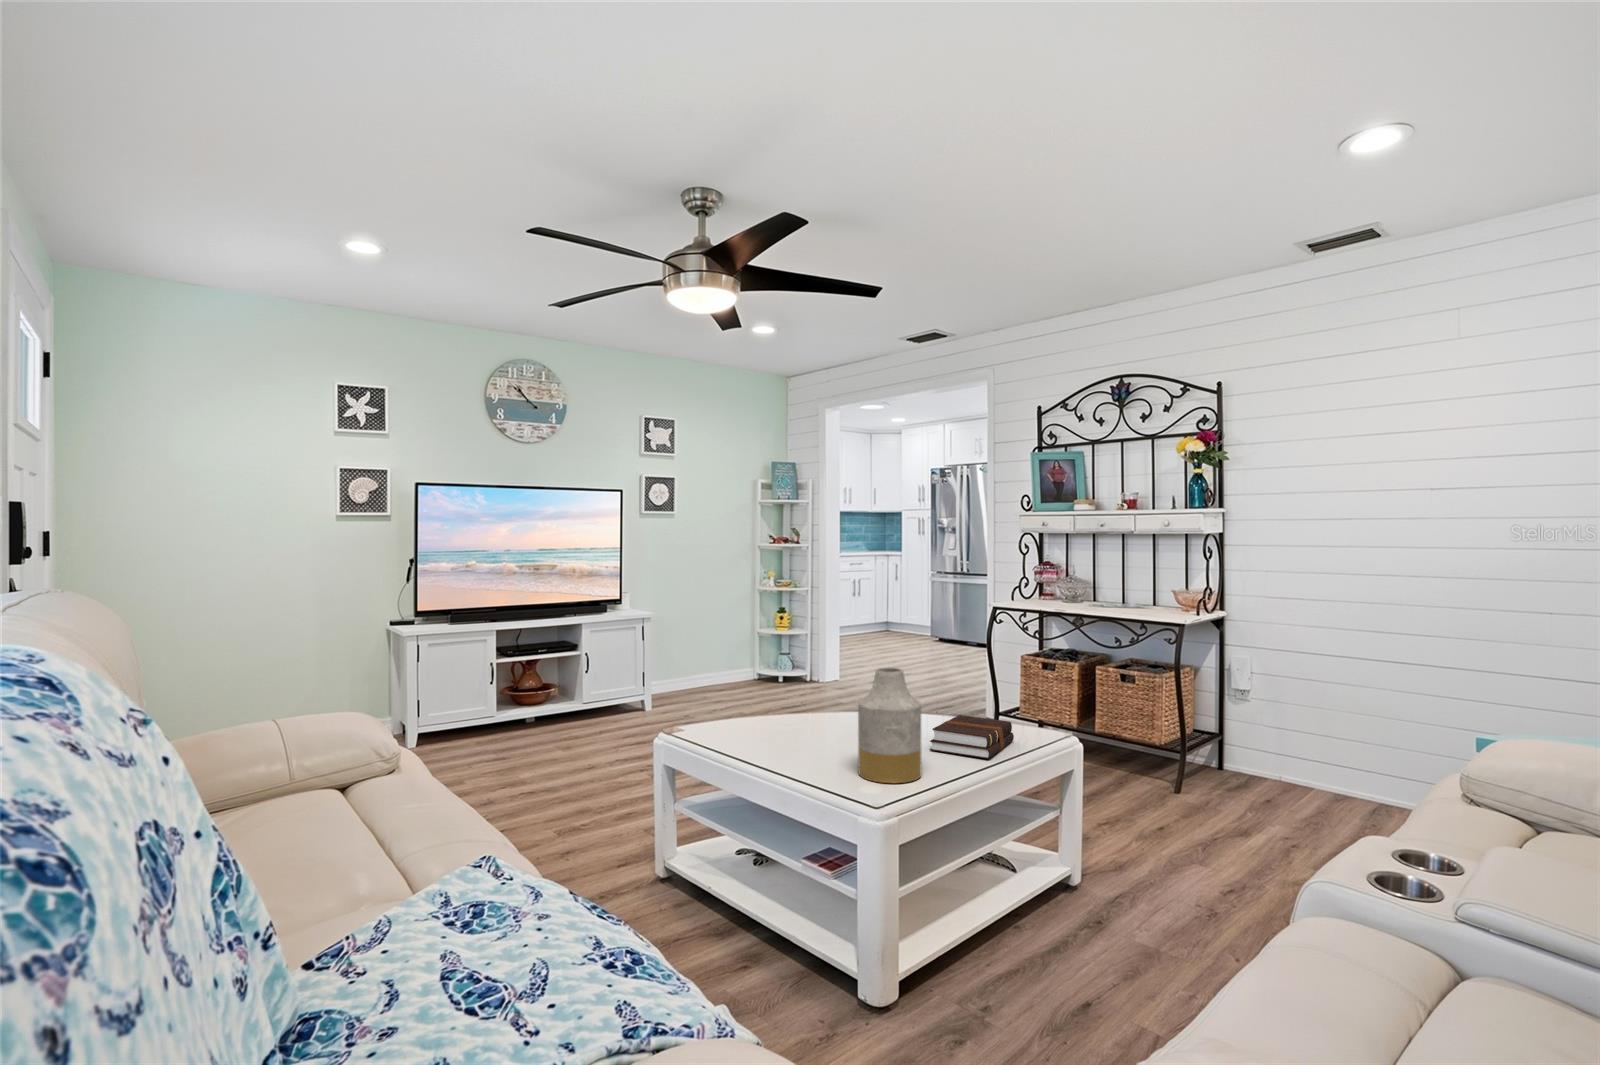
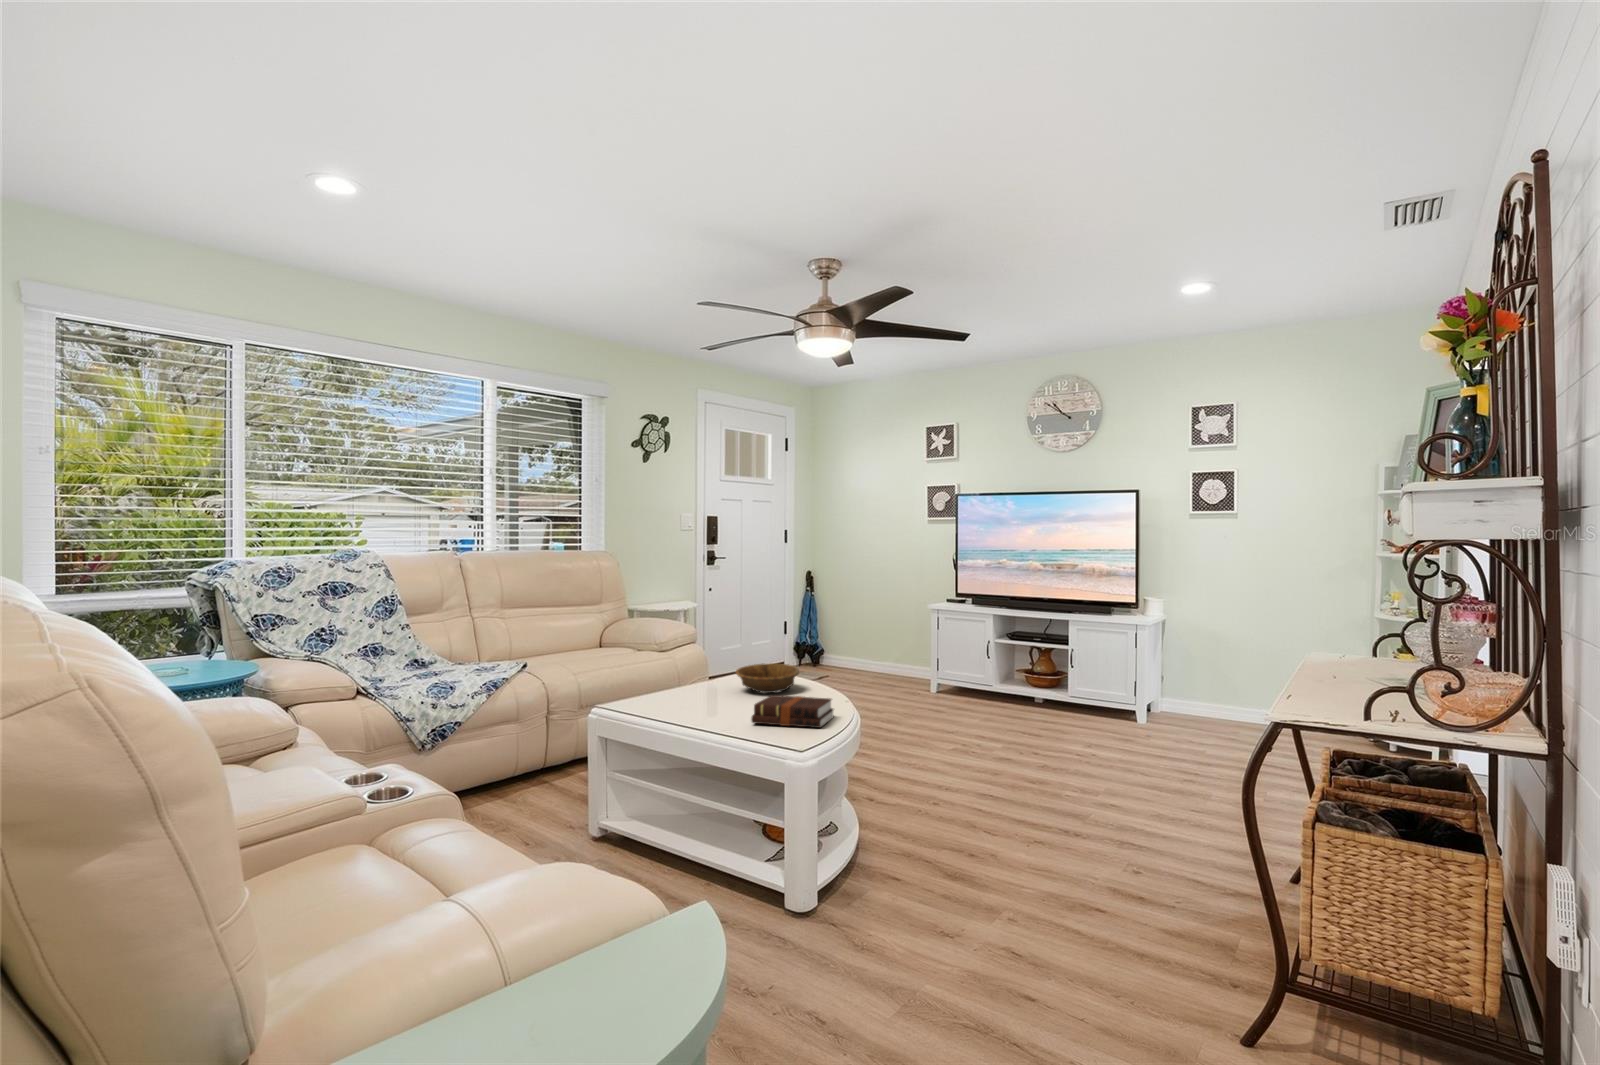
vase: present [858,668,921,783] -> none [679,629,727,714]
decorative bowl: none [748,706,832,747] -> present [736,664,799,693]

